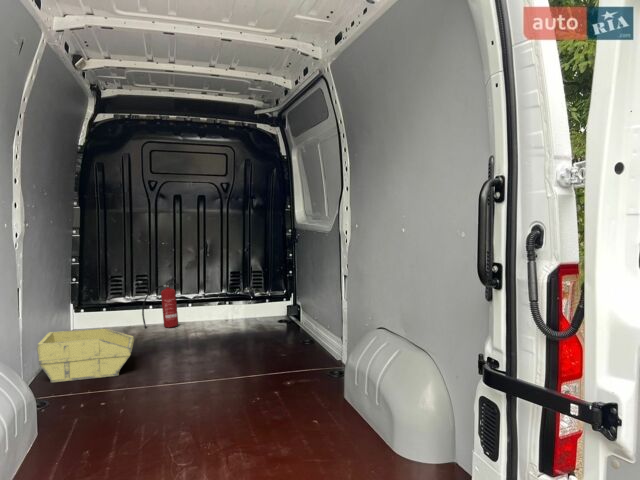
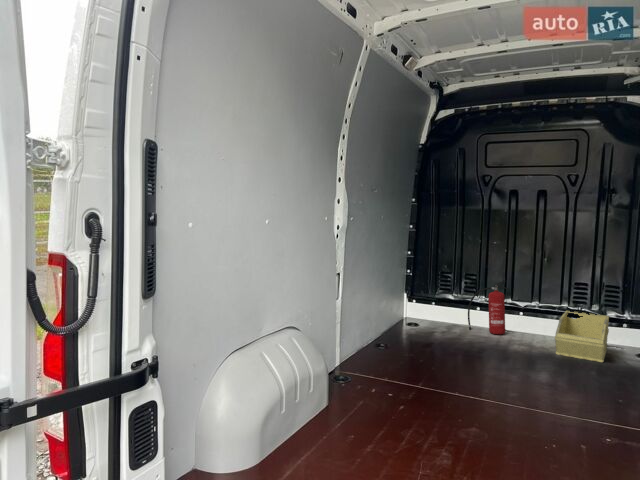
storage bin: present [37,328,134,383] -> present [555,311,609,362]

